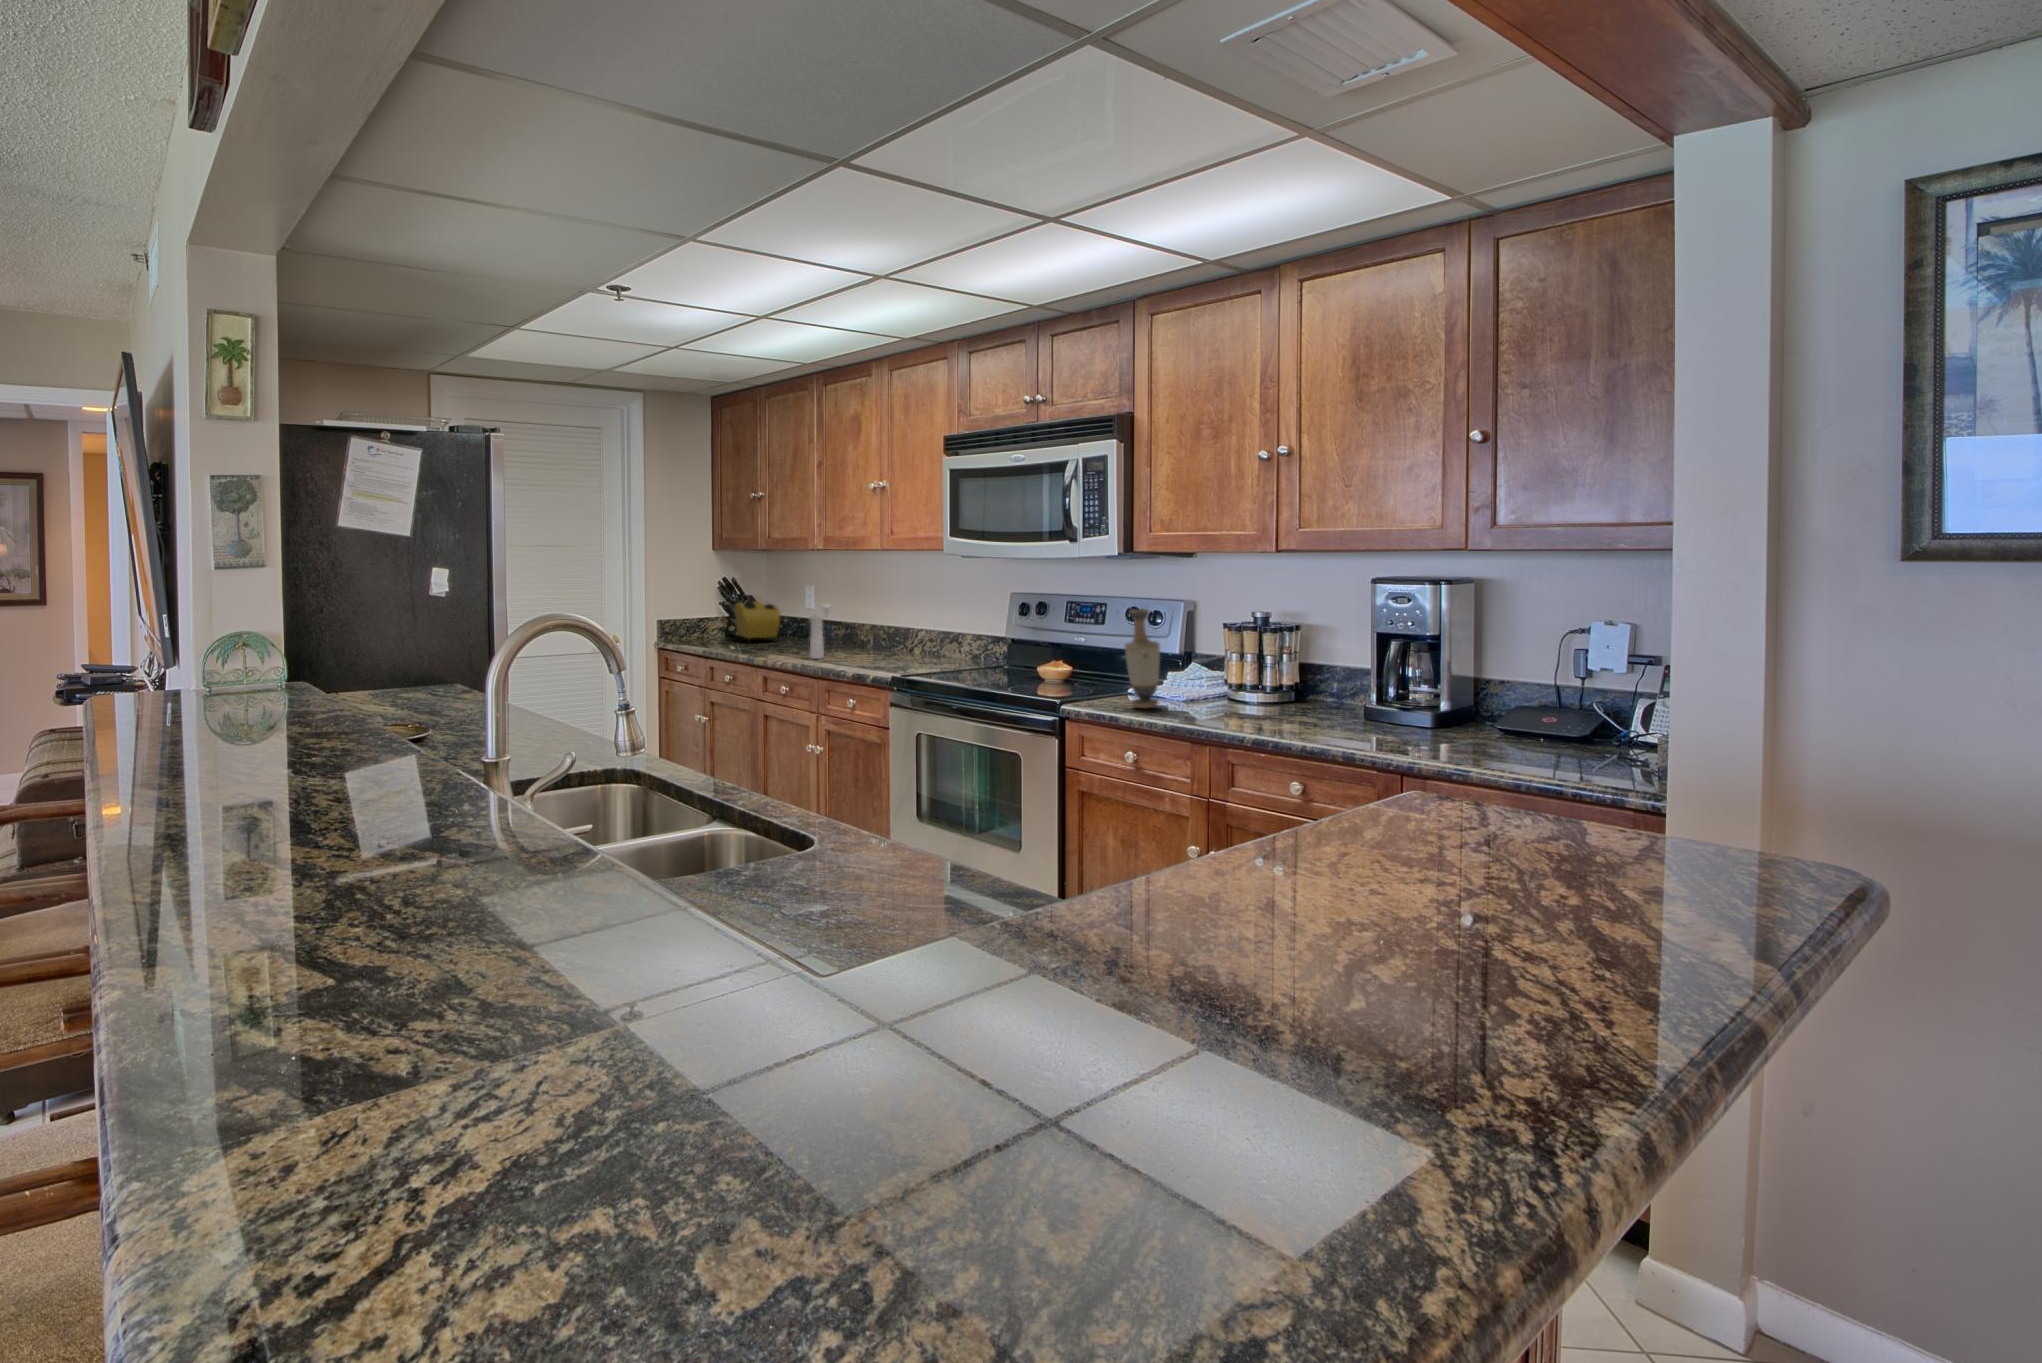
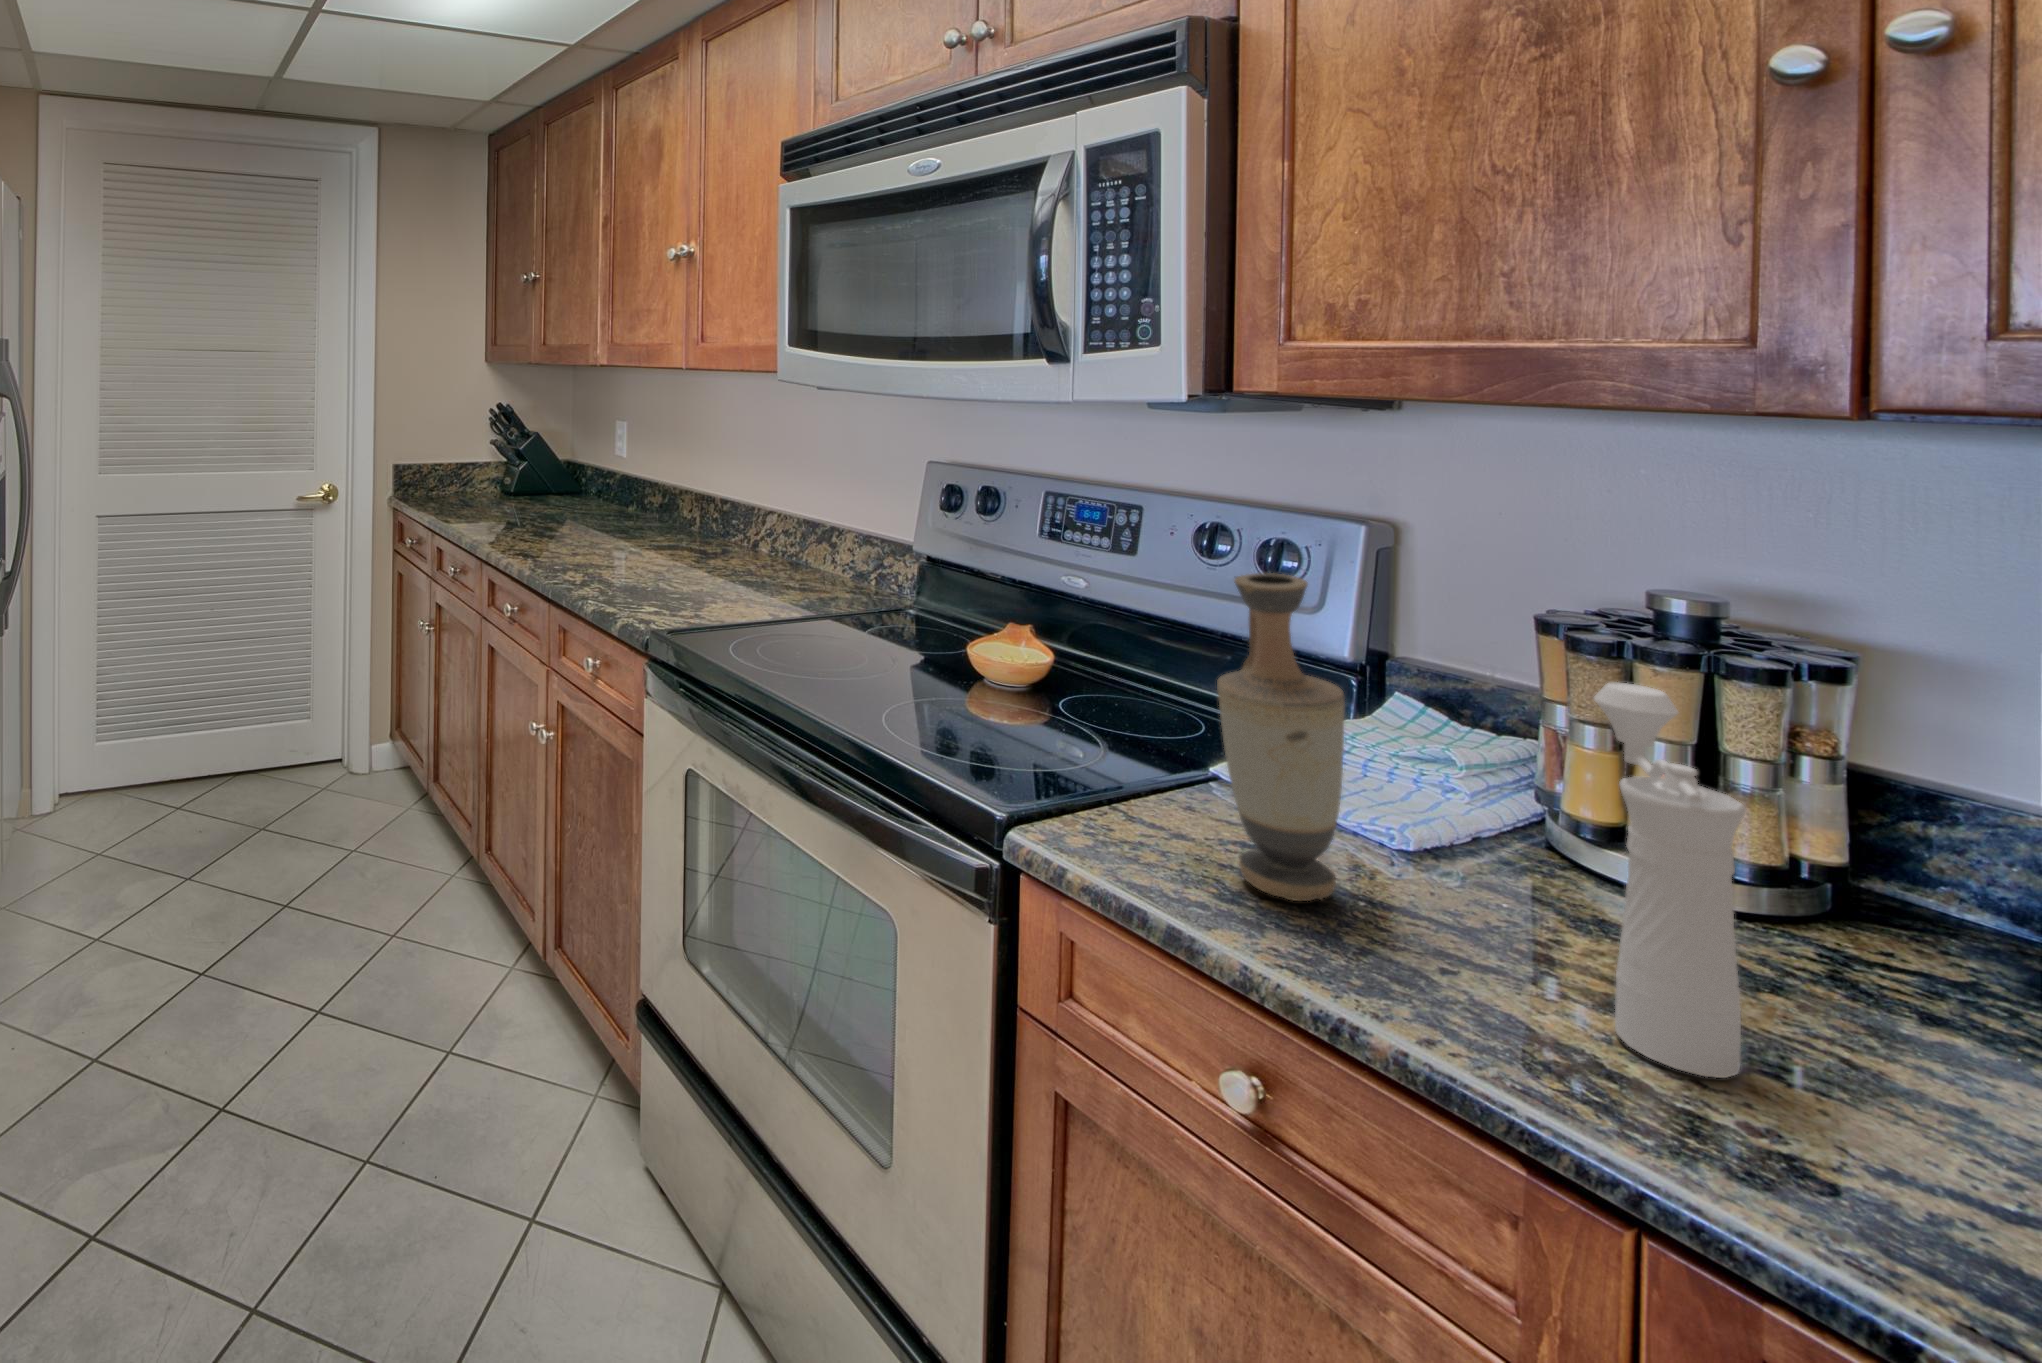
toaster: present [734,602,780,640] -> none [508,444,571,509]
pepper mill: present [810,604,831,659] -> present [1593,683,1747,1078]

